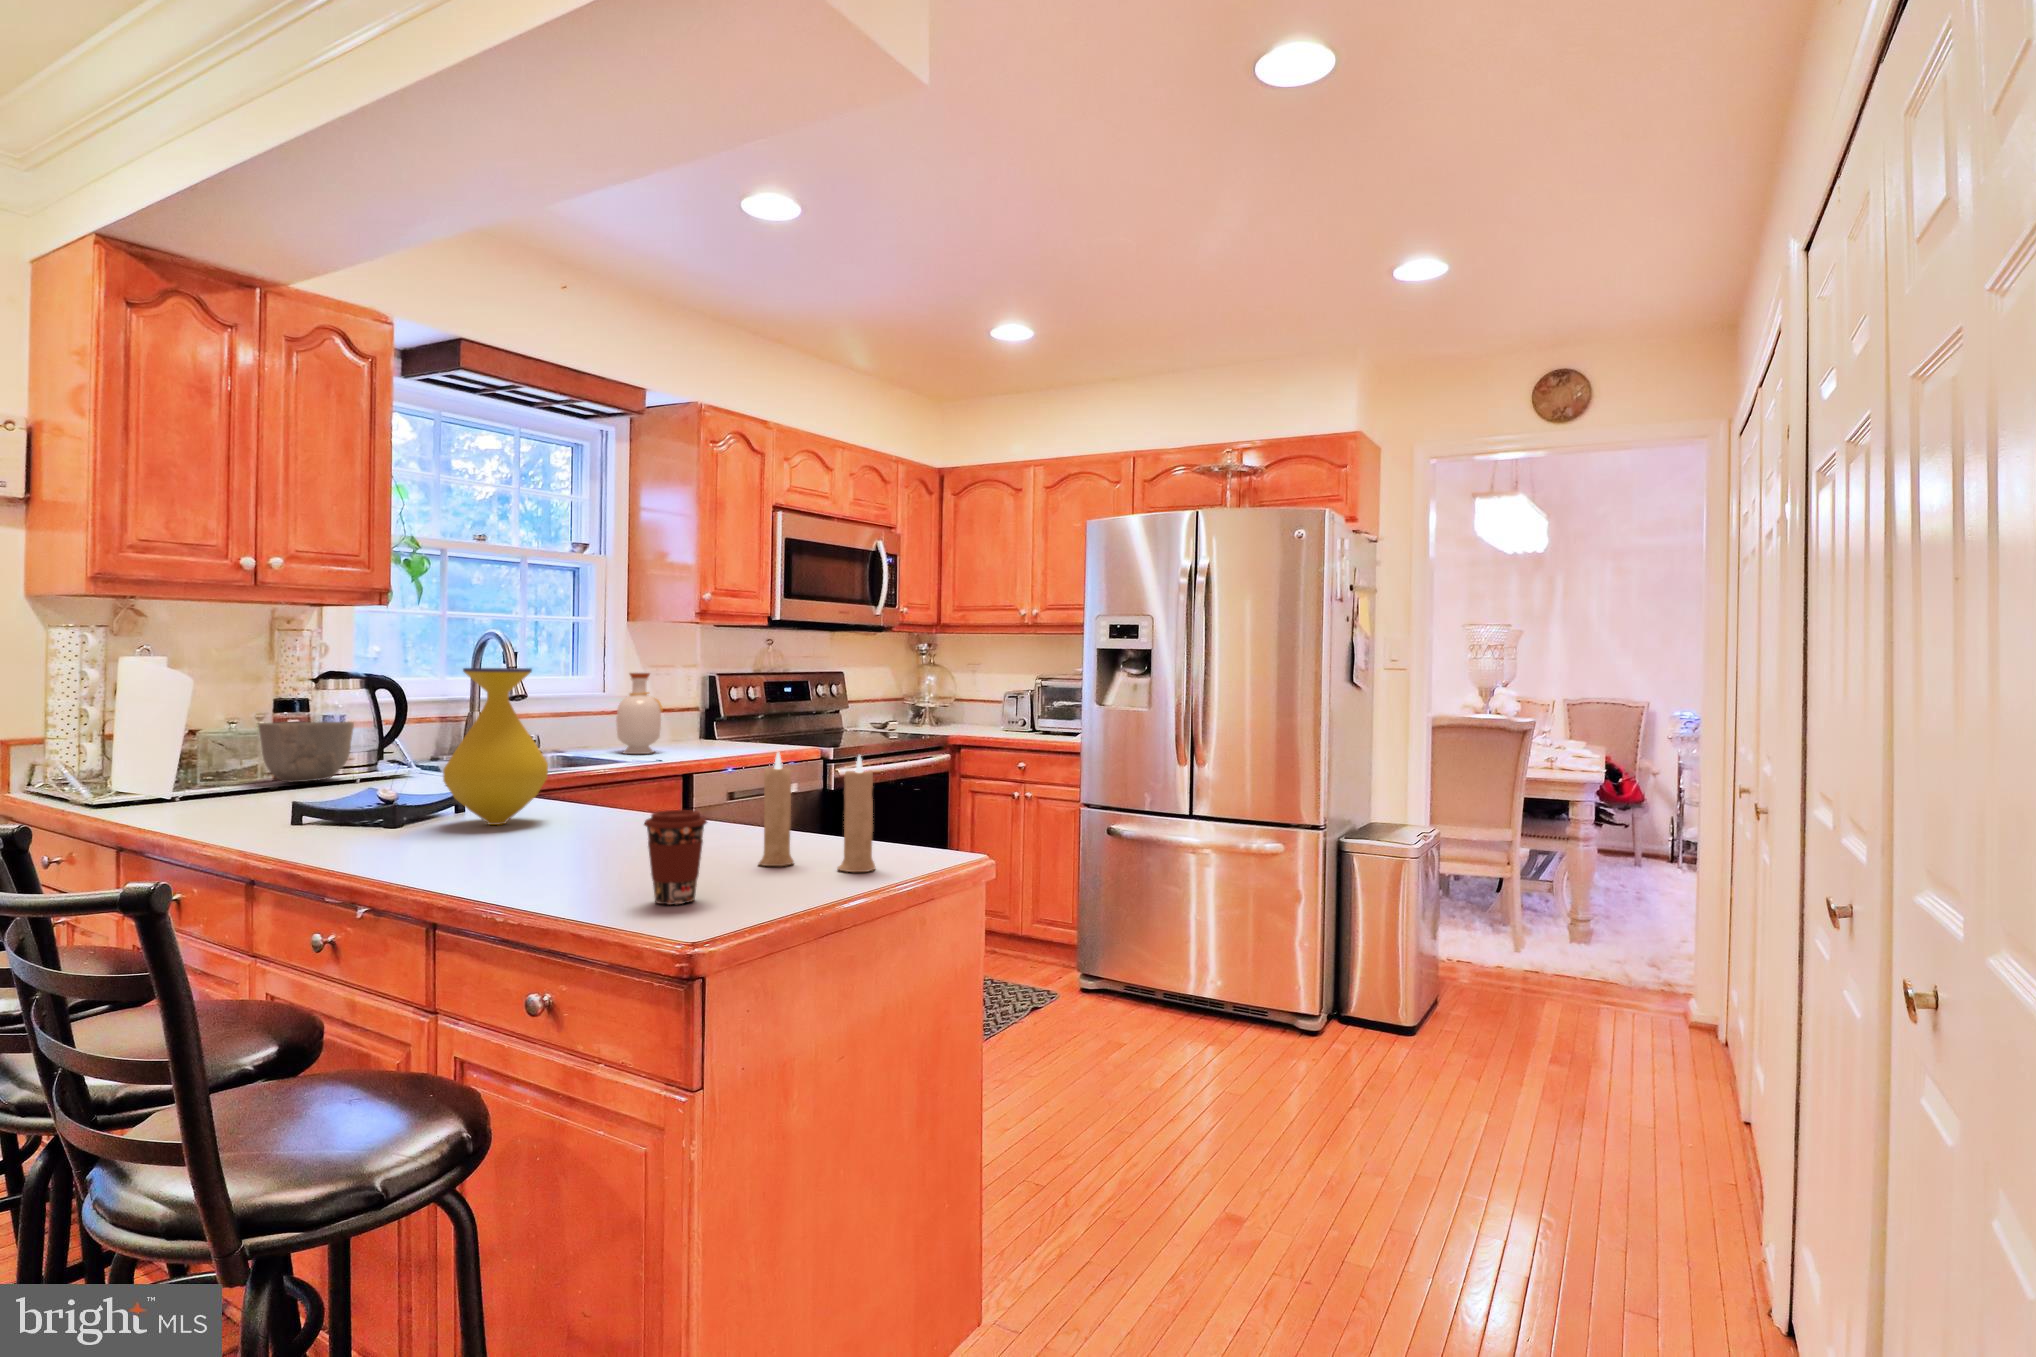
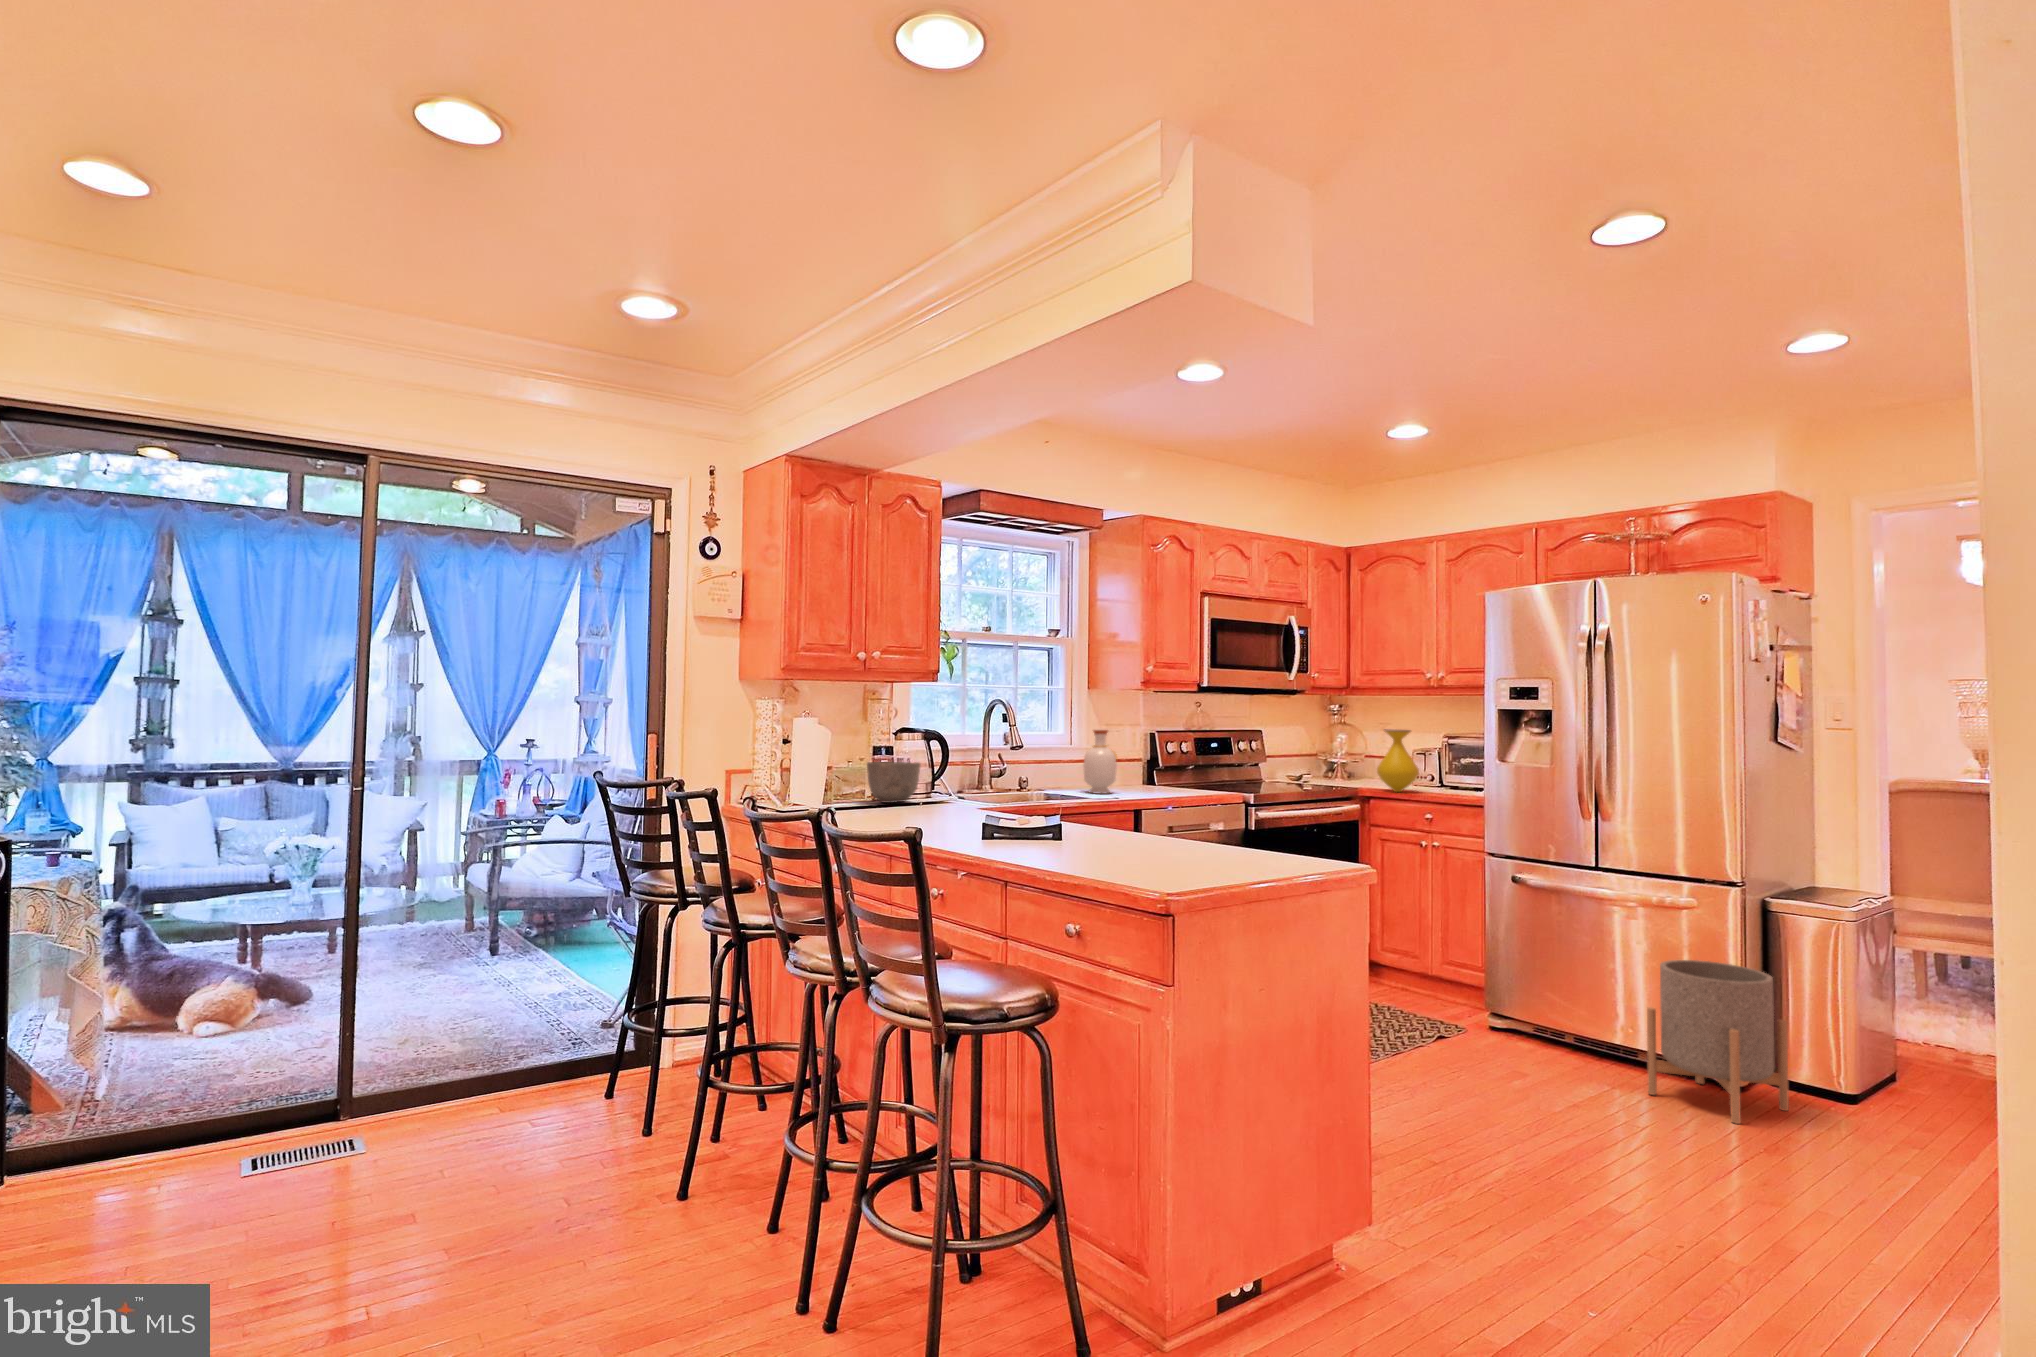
vase: present [443,668,548,825] -> present [1377,729,1419,792]
candle: present [759,752,875,872] -> none [1203,782,1288,872]
coffee cup: present [644,810,707,905] -> none [1132,819,1172,881]
planter: none [1237,907,1359,1073] -> present [1647,960,1789,1124]

